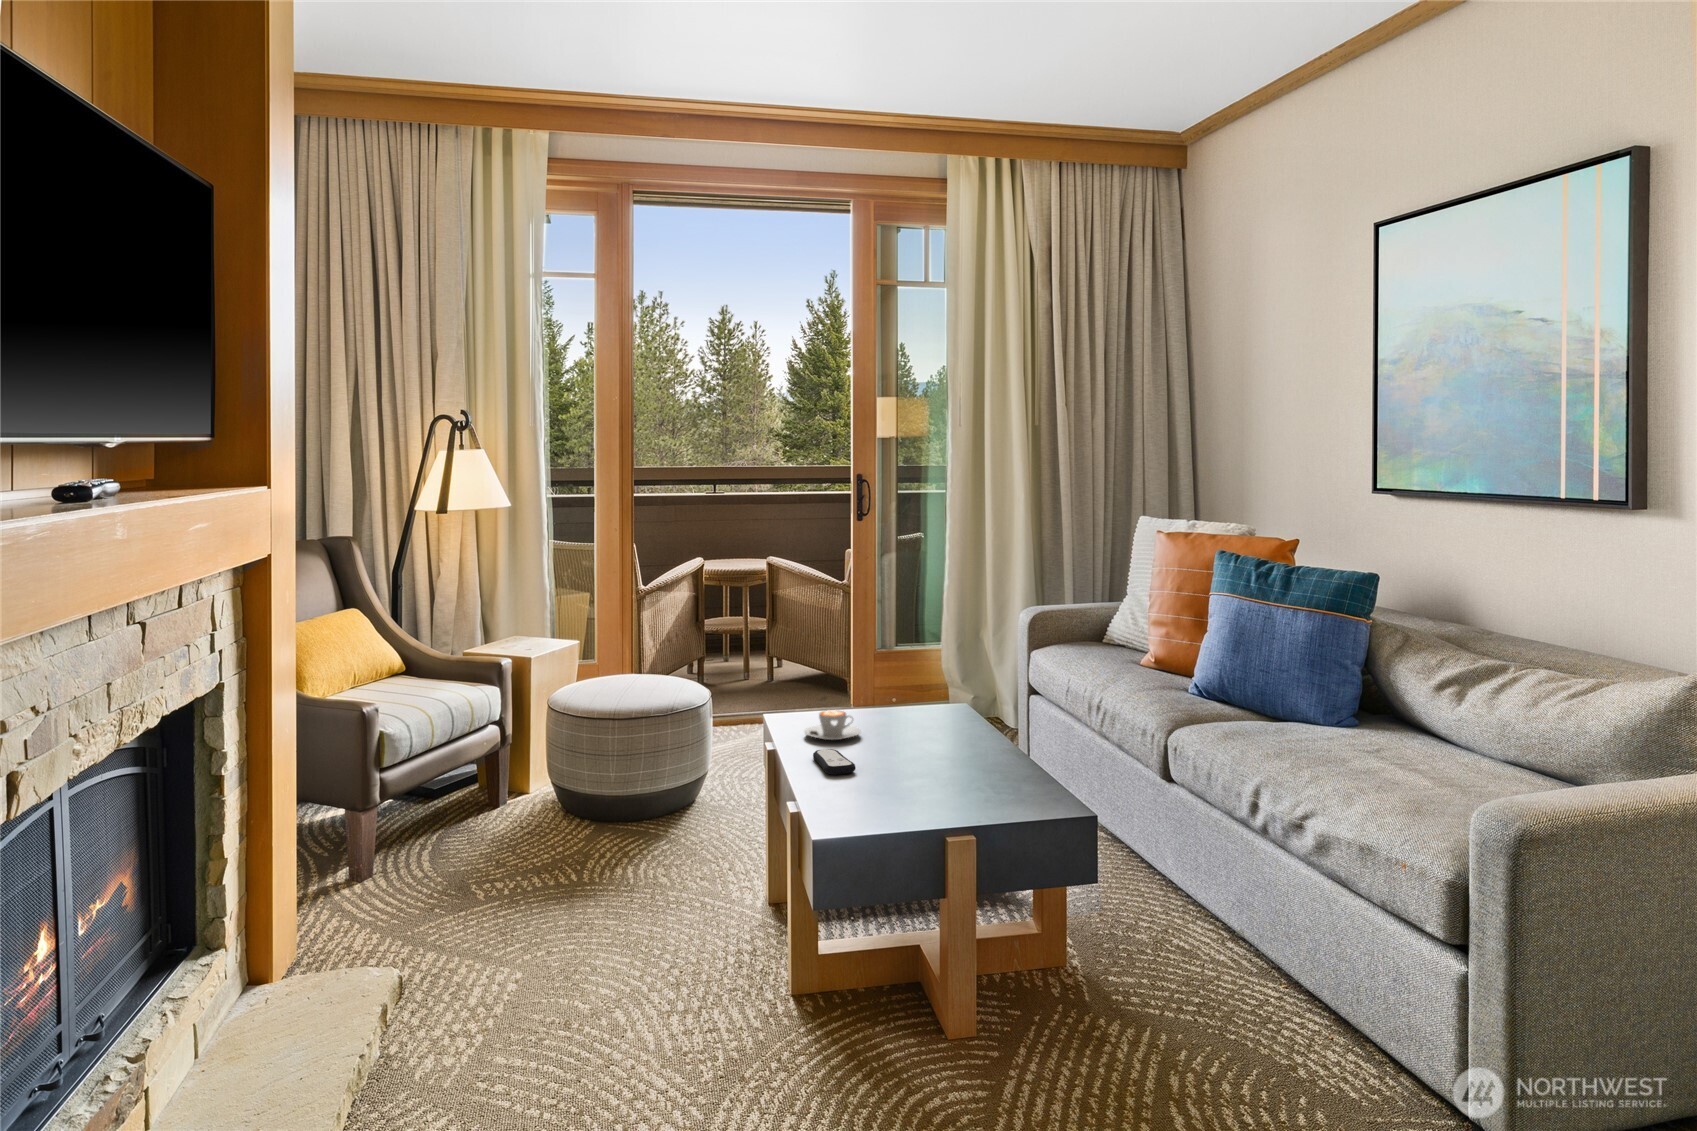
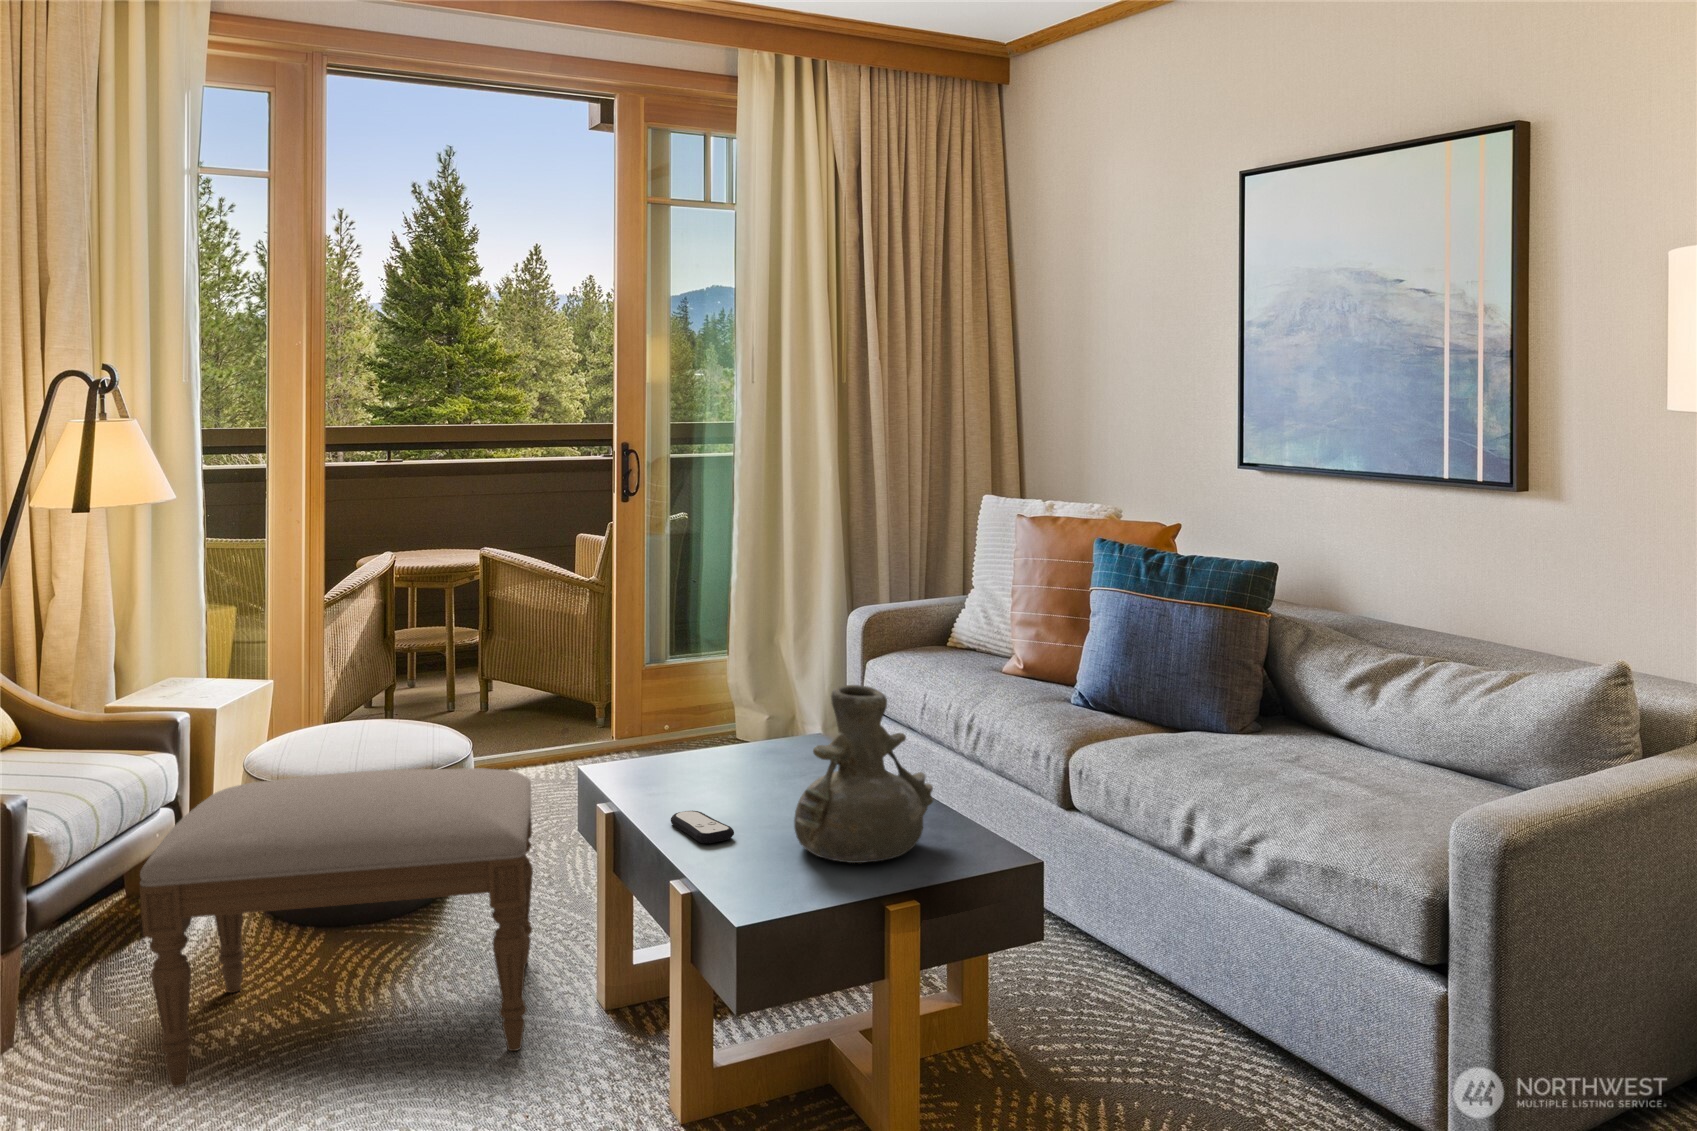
vase: none [894,653,1018,799] -> present [794,685,933,863]
ottoman: none [437,706,736,924] -> present [140,768,533,1087]
coffee cup: present [804,710,861,740] -> none [643,759,715,798]

